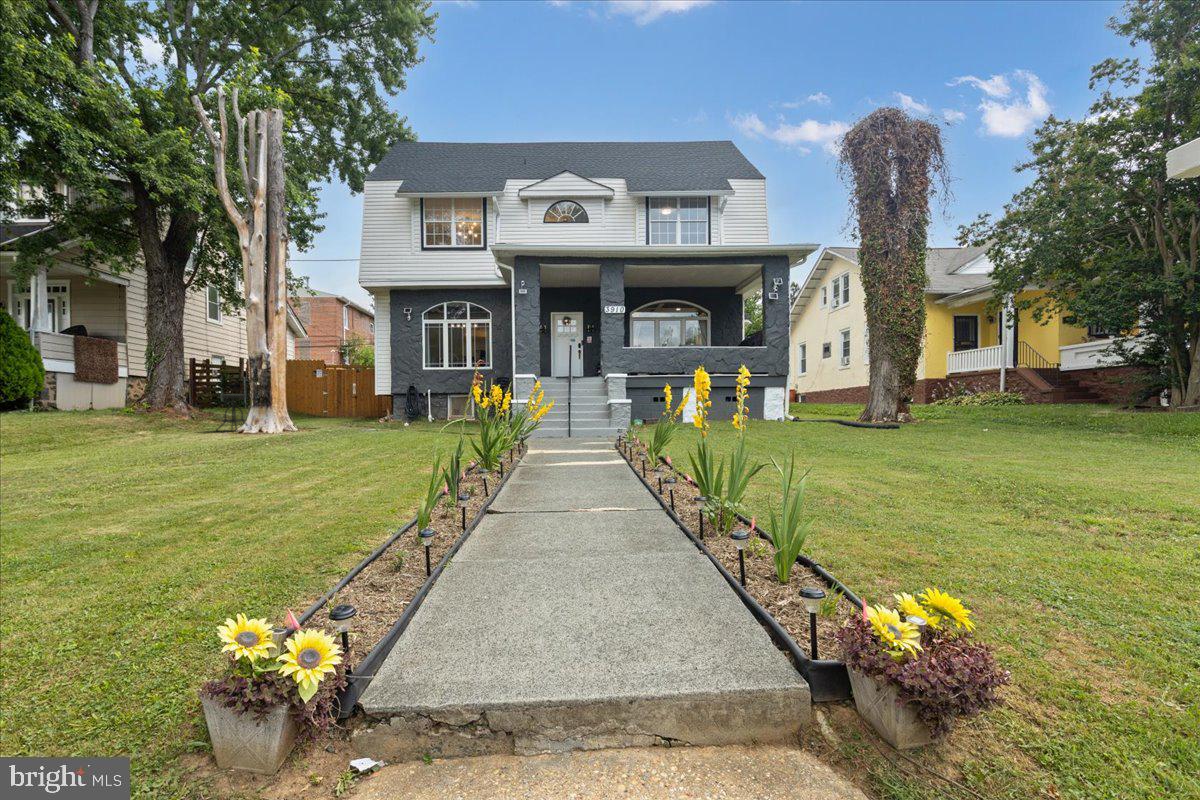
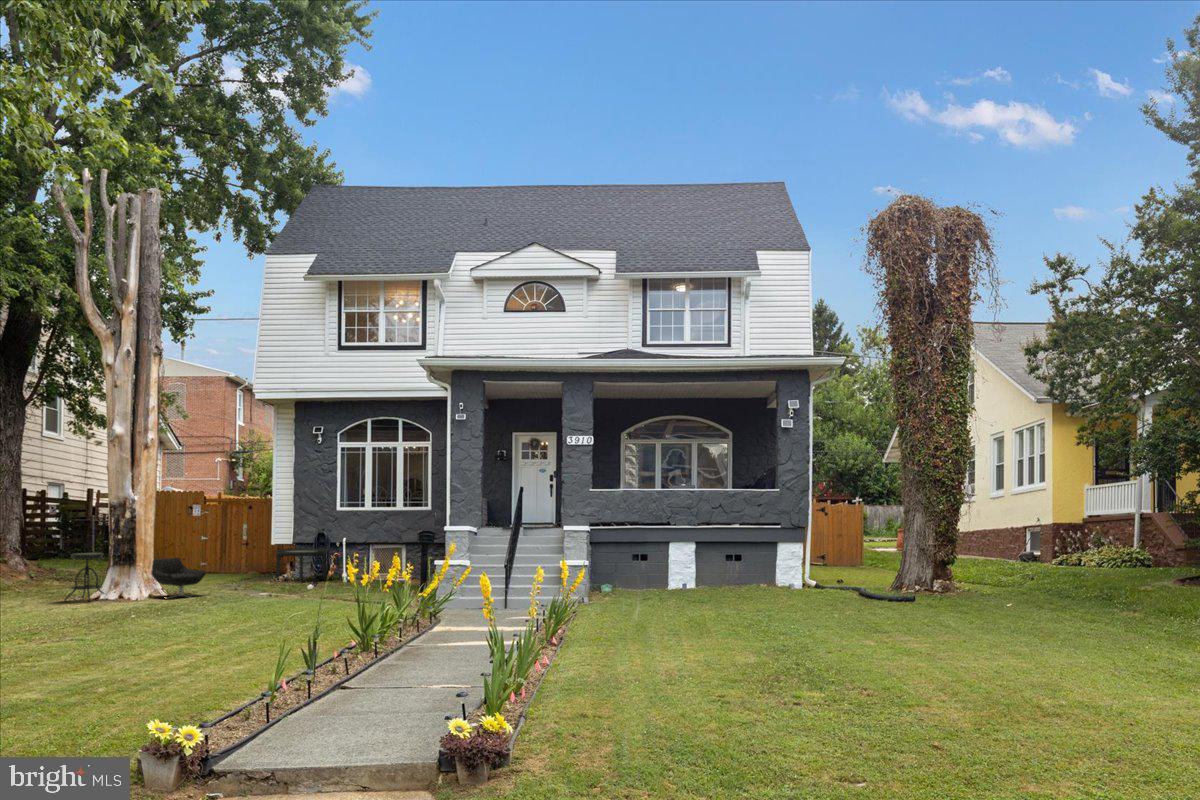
round table: none [378,396,419,421] -> present [275,548,328,583]
lounge chair: none [285,399,328,429] -> present [151,558,206,596]

